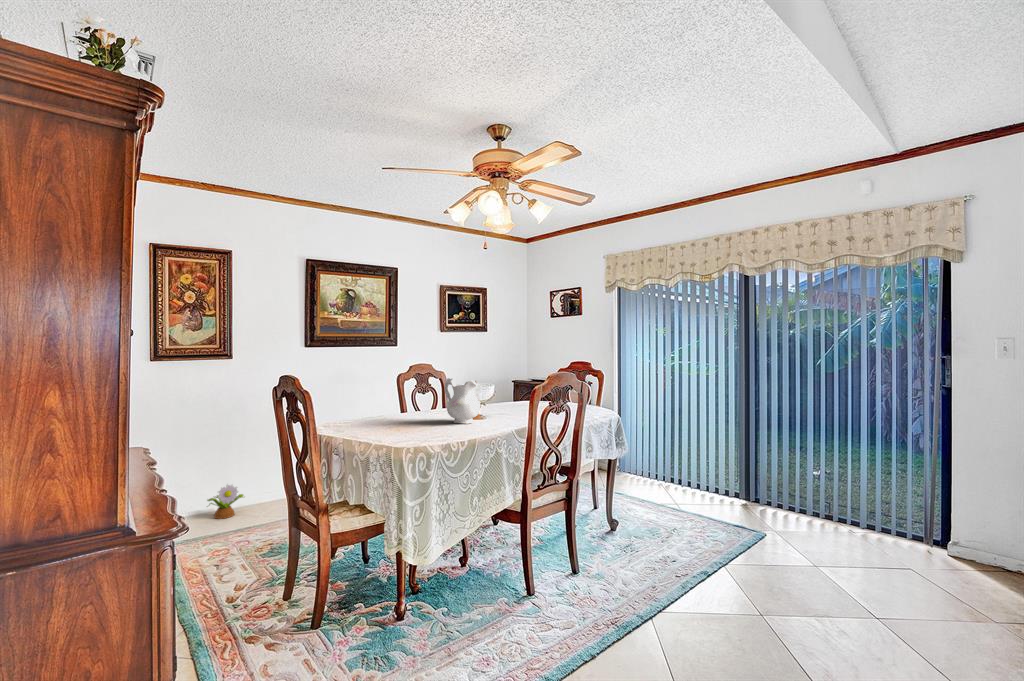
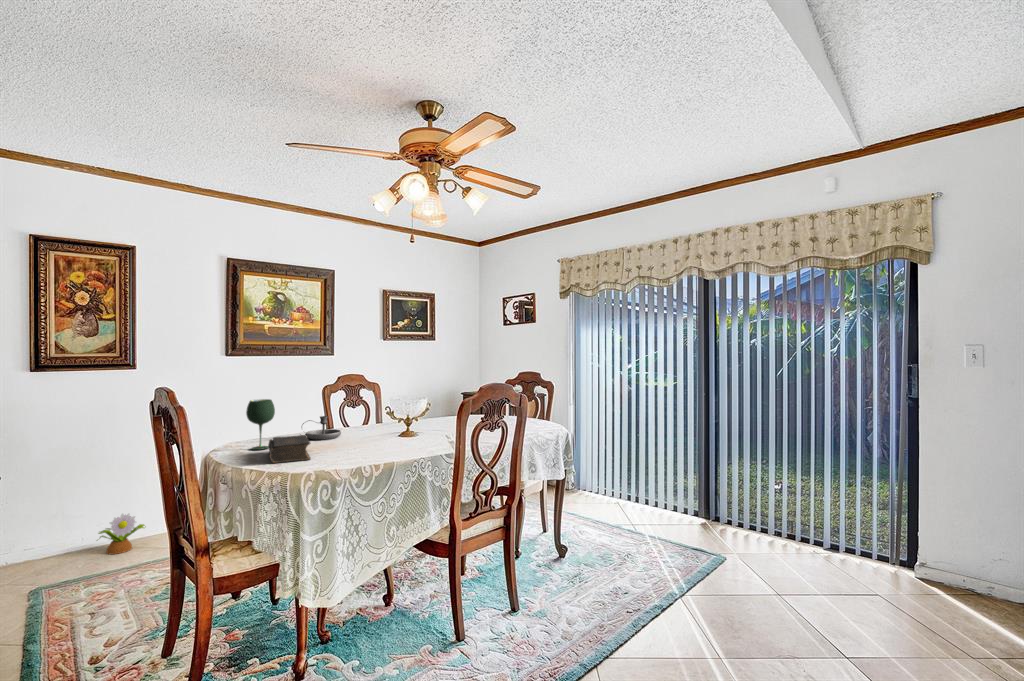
ceramic pitcher: present [445,378,480,424] -> none [368,390,409,442]
wine glass: none [346,386,369,429] -> present [246,399,275,450]
candlestick: none [386,401,421,421] -> present [300,416,341,440]
book: none [366,417,405,439] -> present [268,435,311,463]

